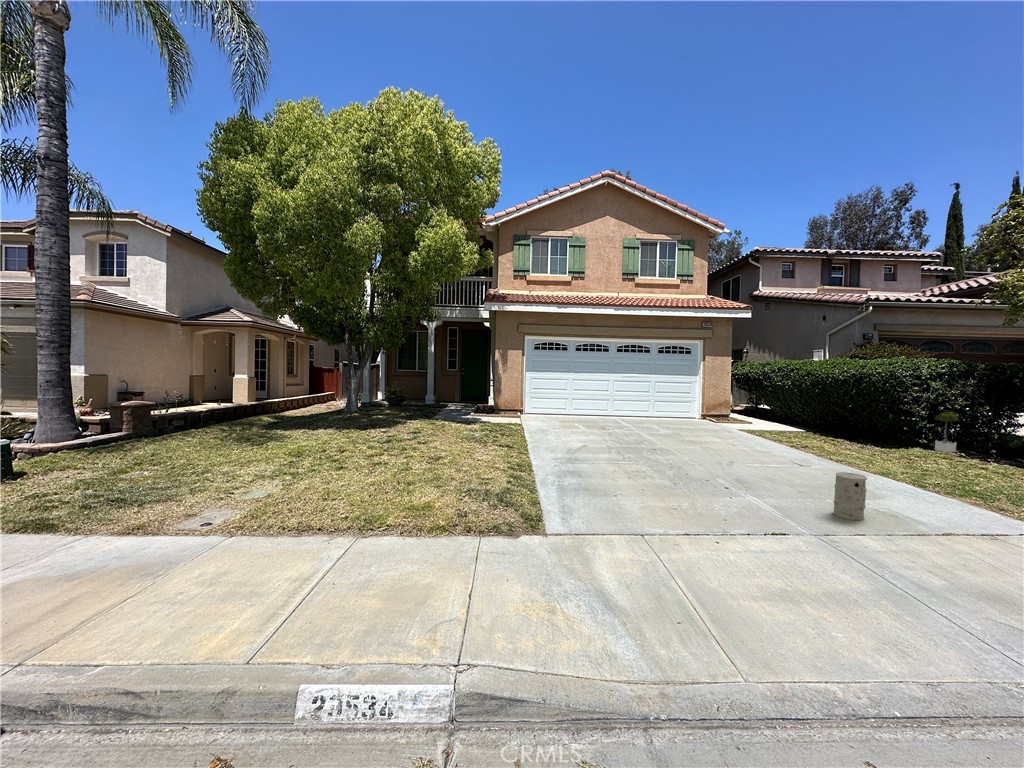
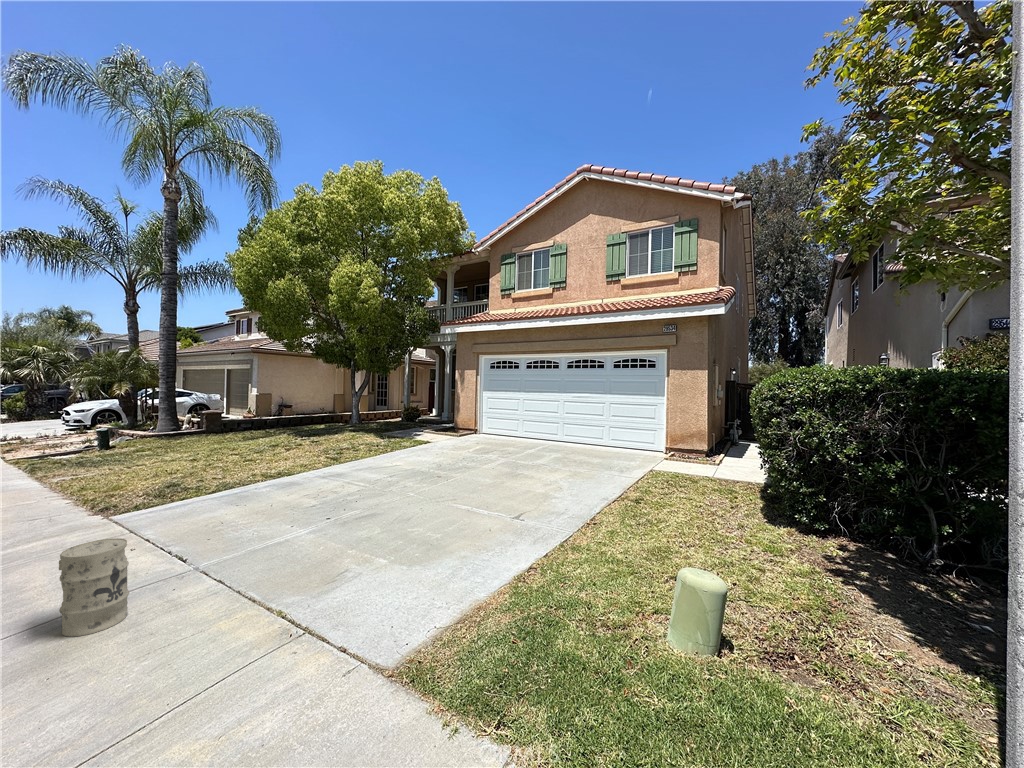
potted tree: present [934,412,958,452] -> none [908,476,973,591]

